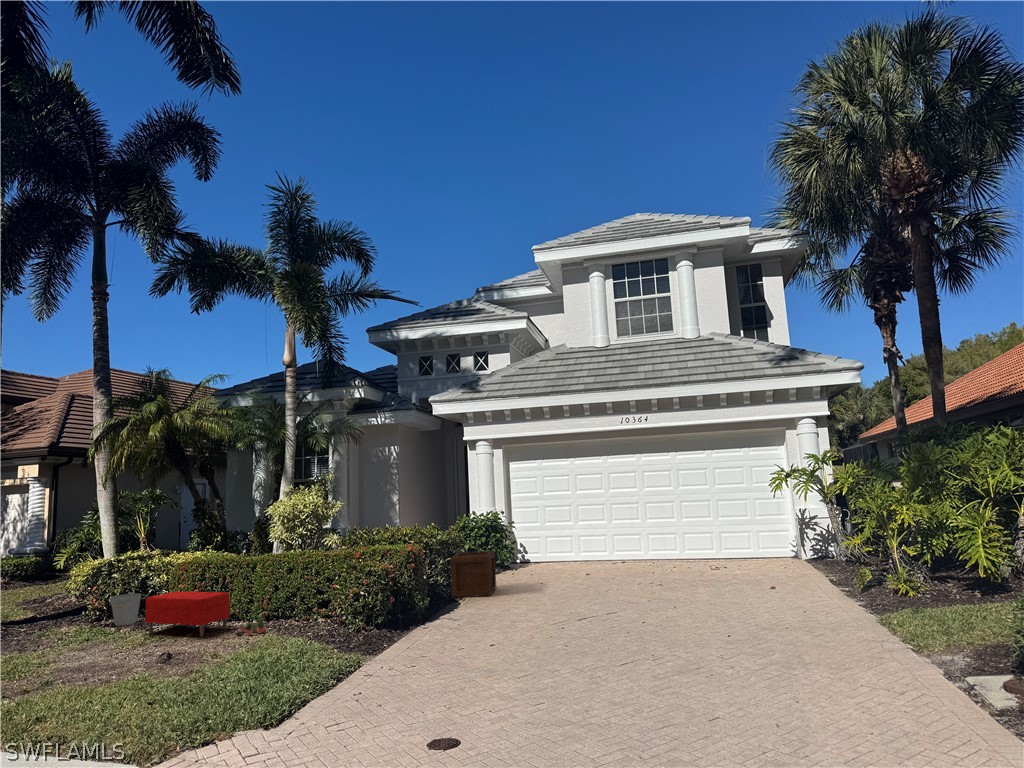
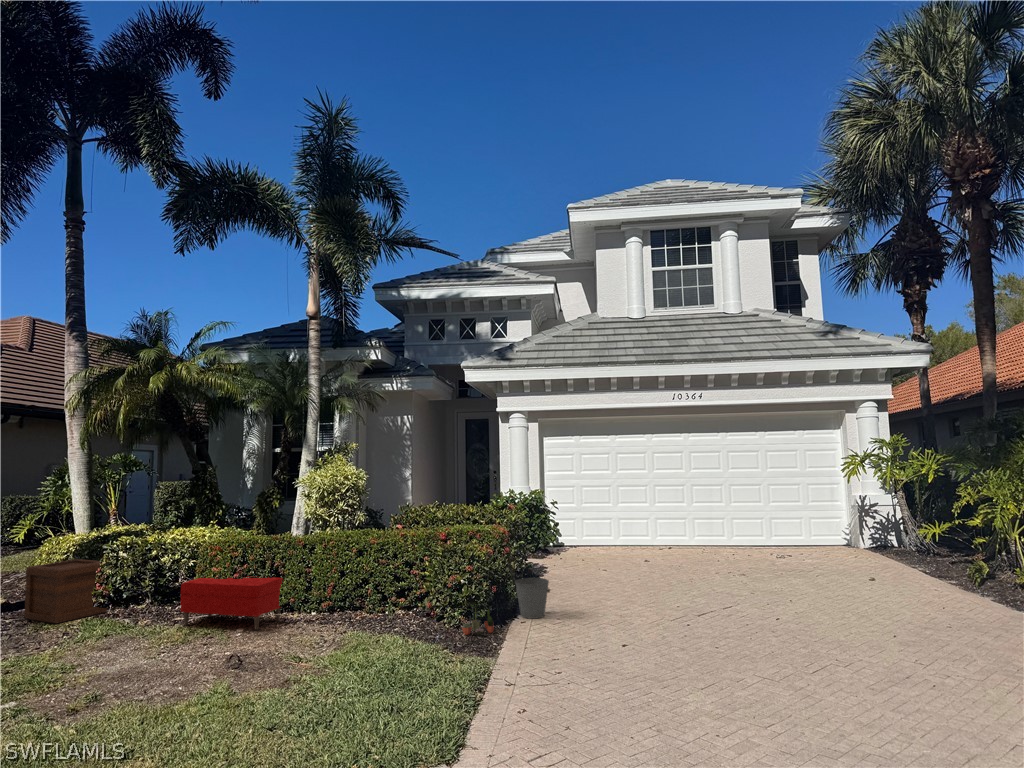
wooden crate: present [450,551,496,597] -> present [25,559,107,624]
bucket: present [111,594,141,626] -> present [515,578,550,619]
potted plant: present [235,609,265,636] -> present [462,605,494,636]

